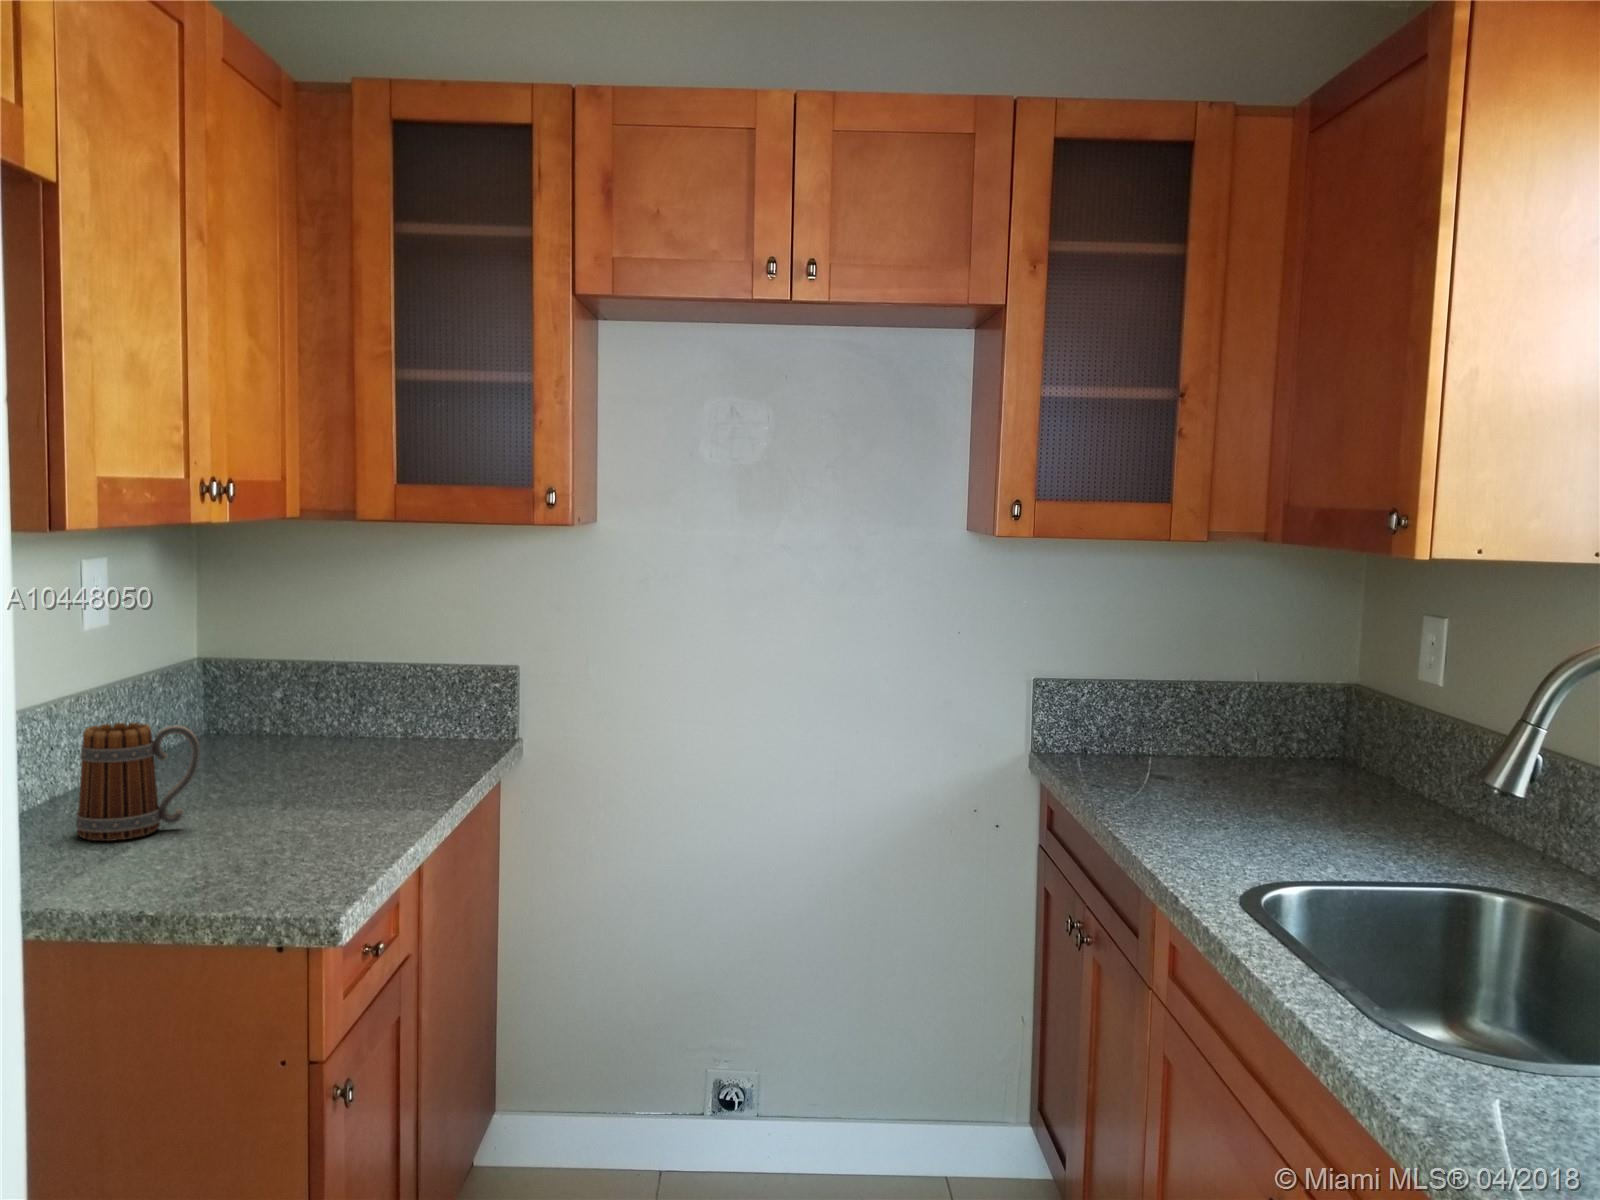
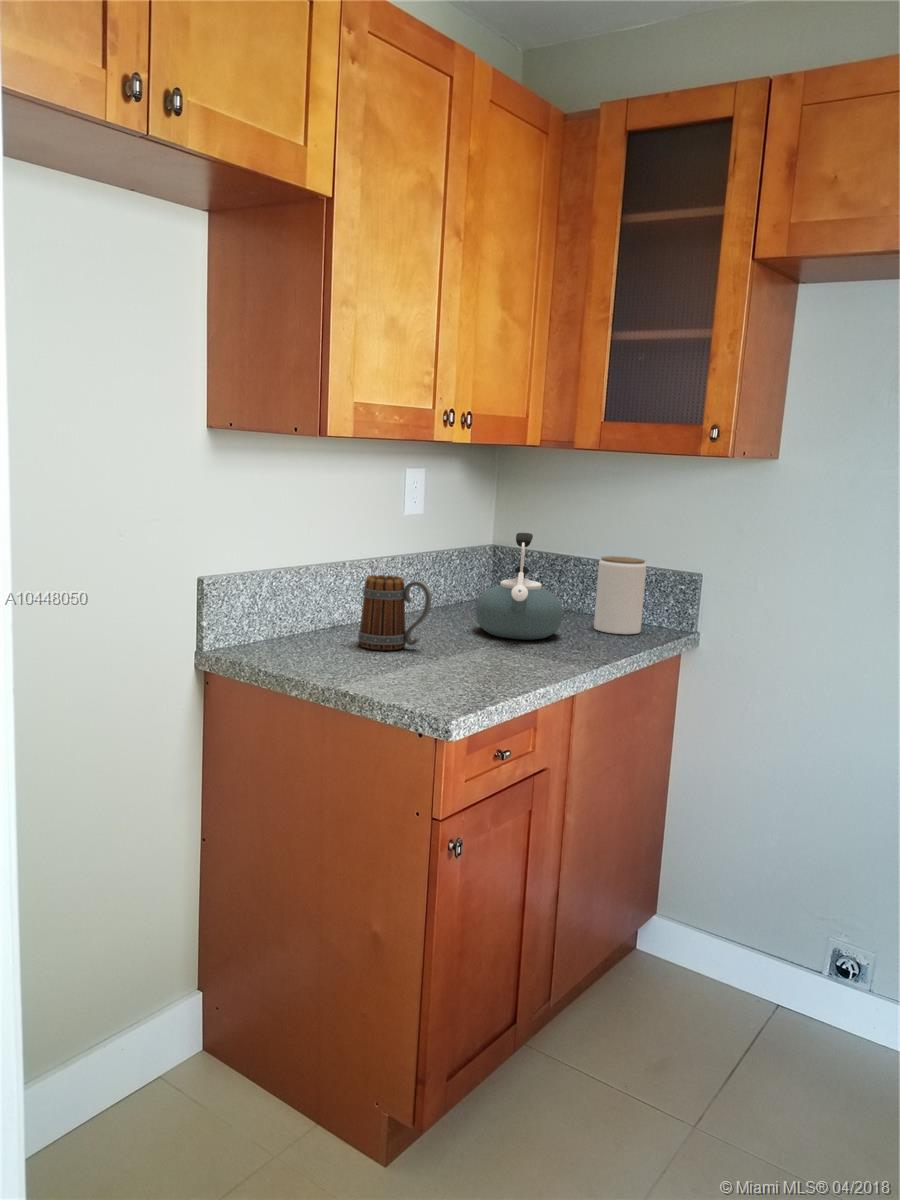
kettle: none [235,639,365,788] -> present [476,533,563,640]
jar: none [391,657,455,758] -> present [594,556,646,634]

